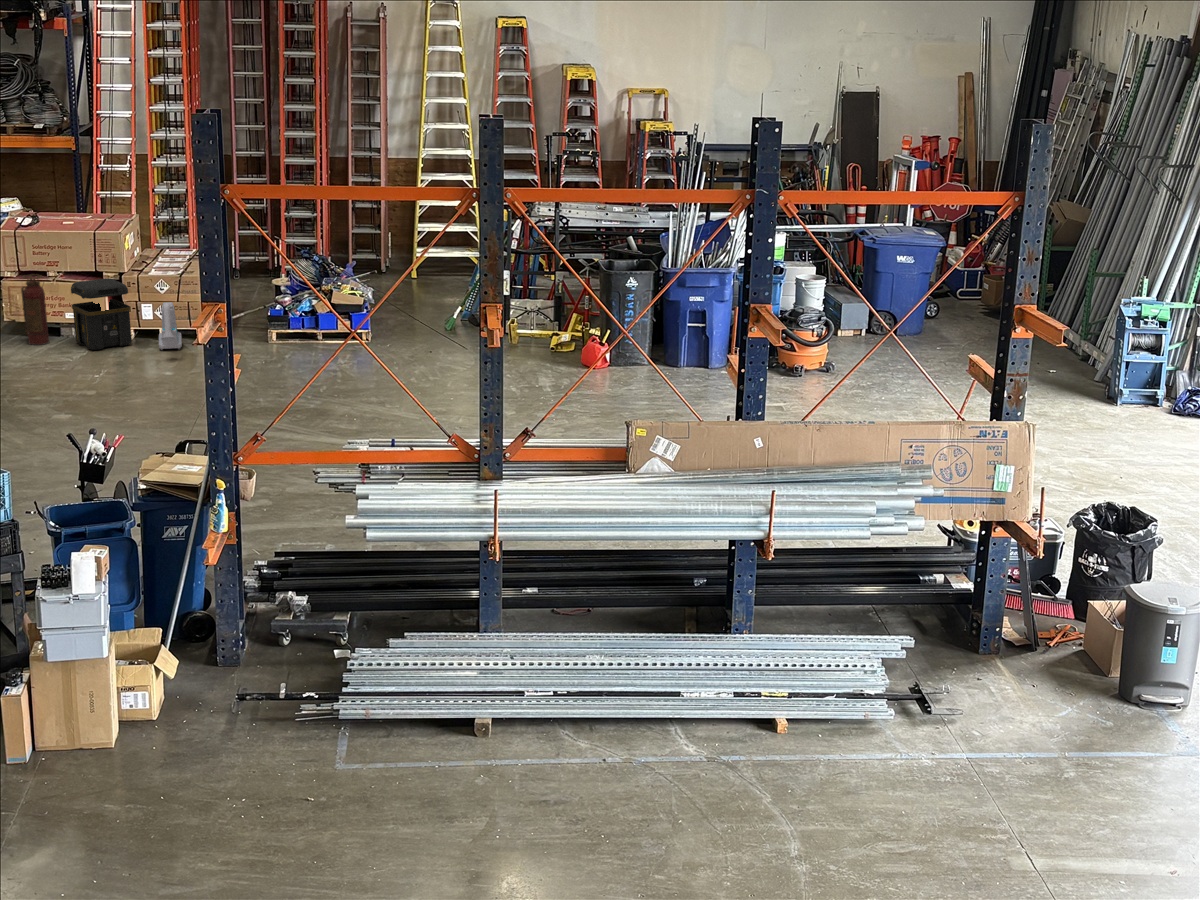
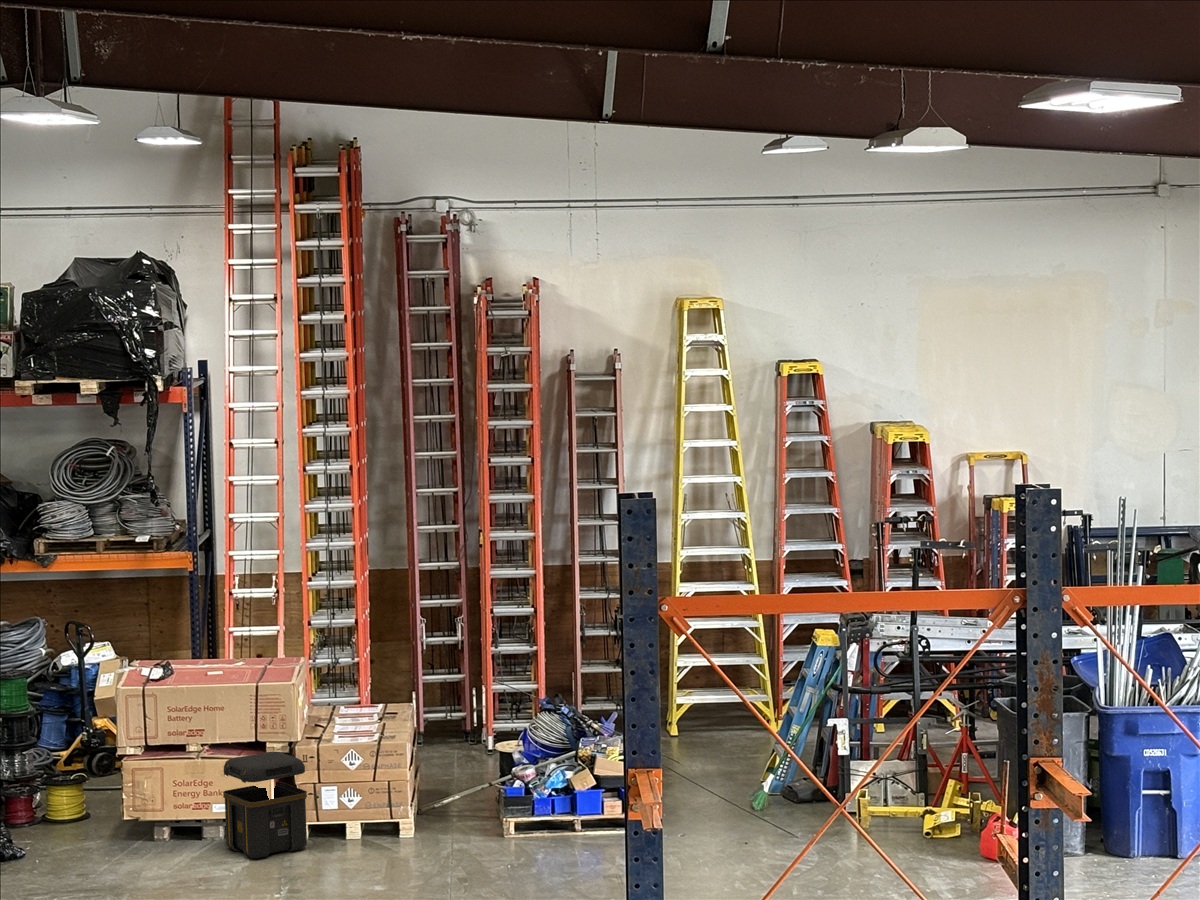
fire extinguisher: present [21,274,50,345] -> none [152,749,188,854]
vacuum cleaner: present [159,302,182,350] -> none [346,783,381,856]

